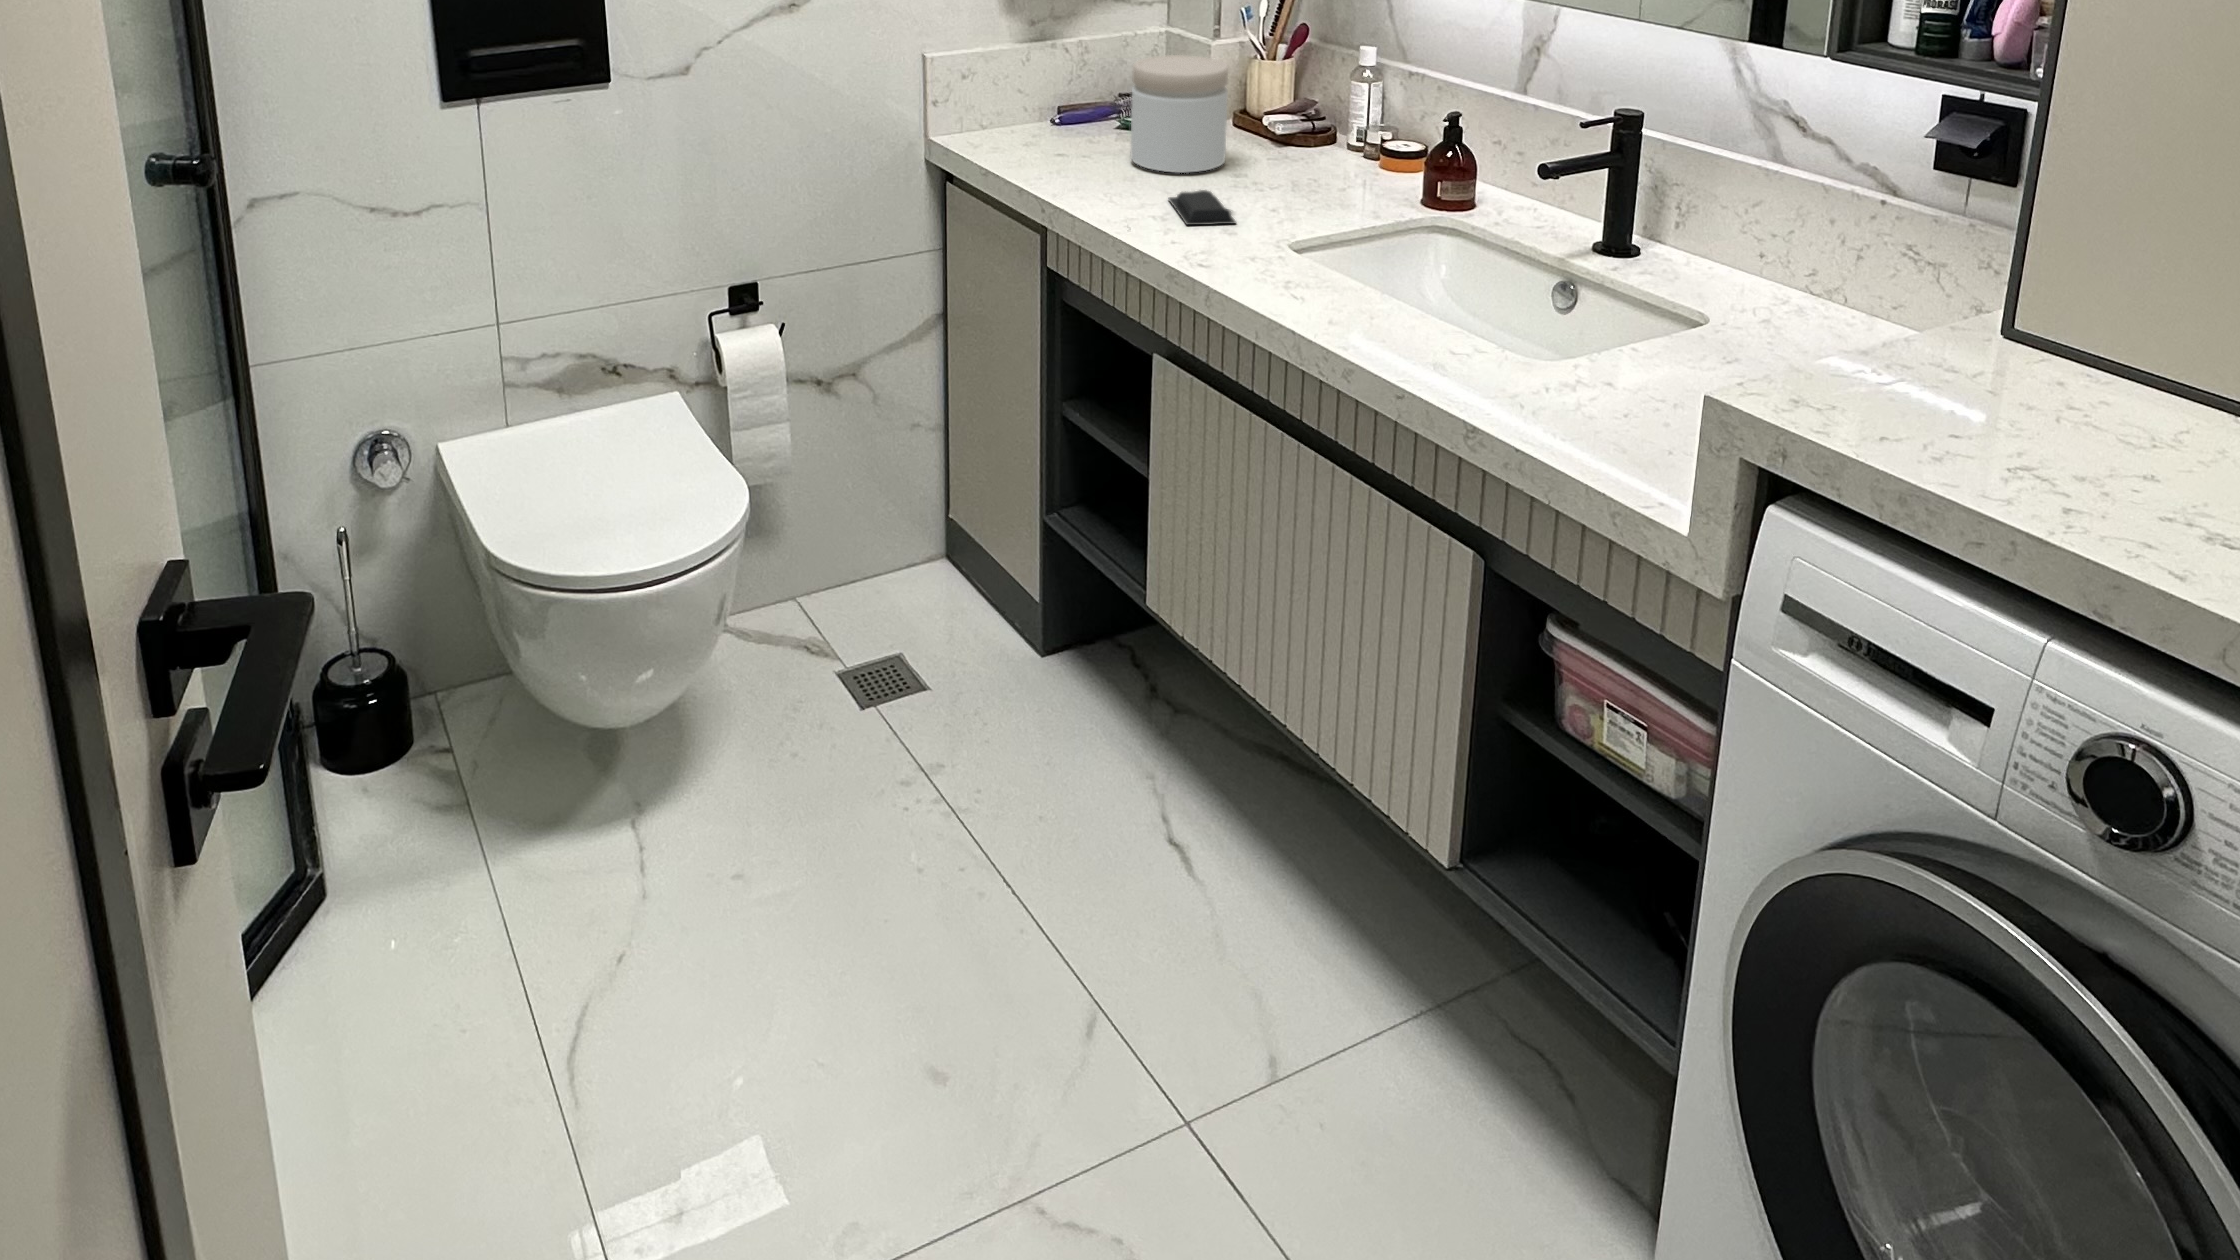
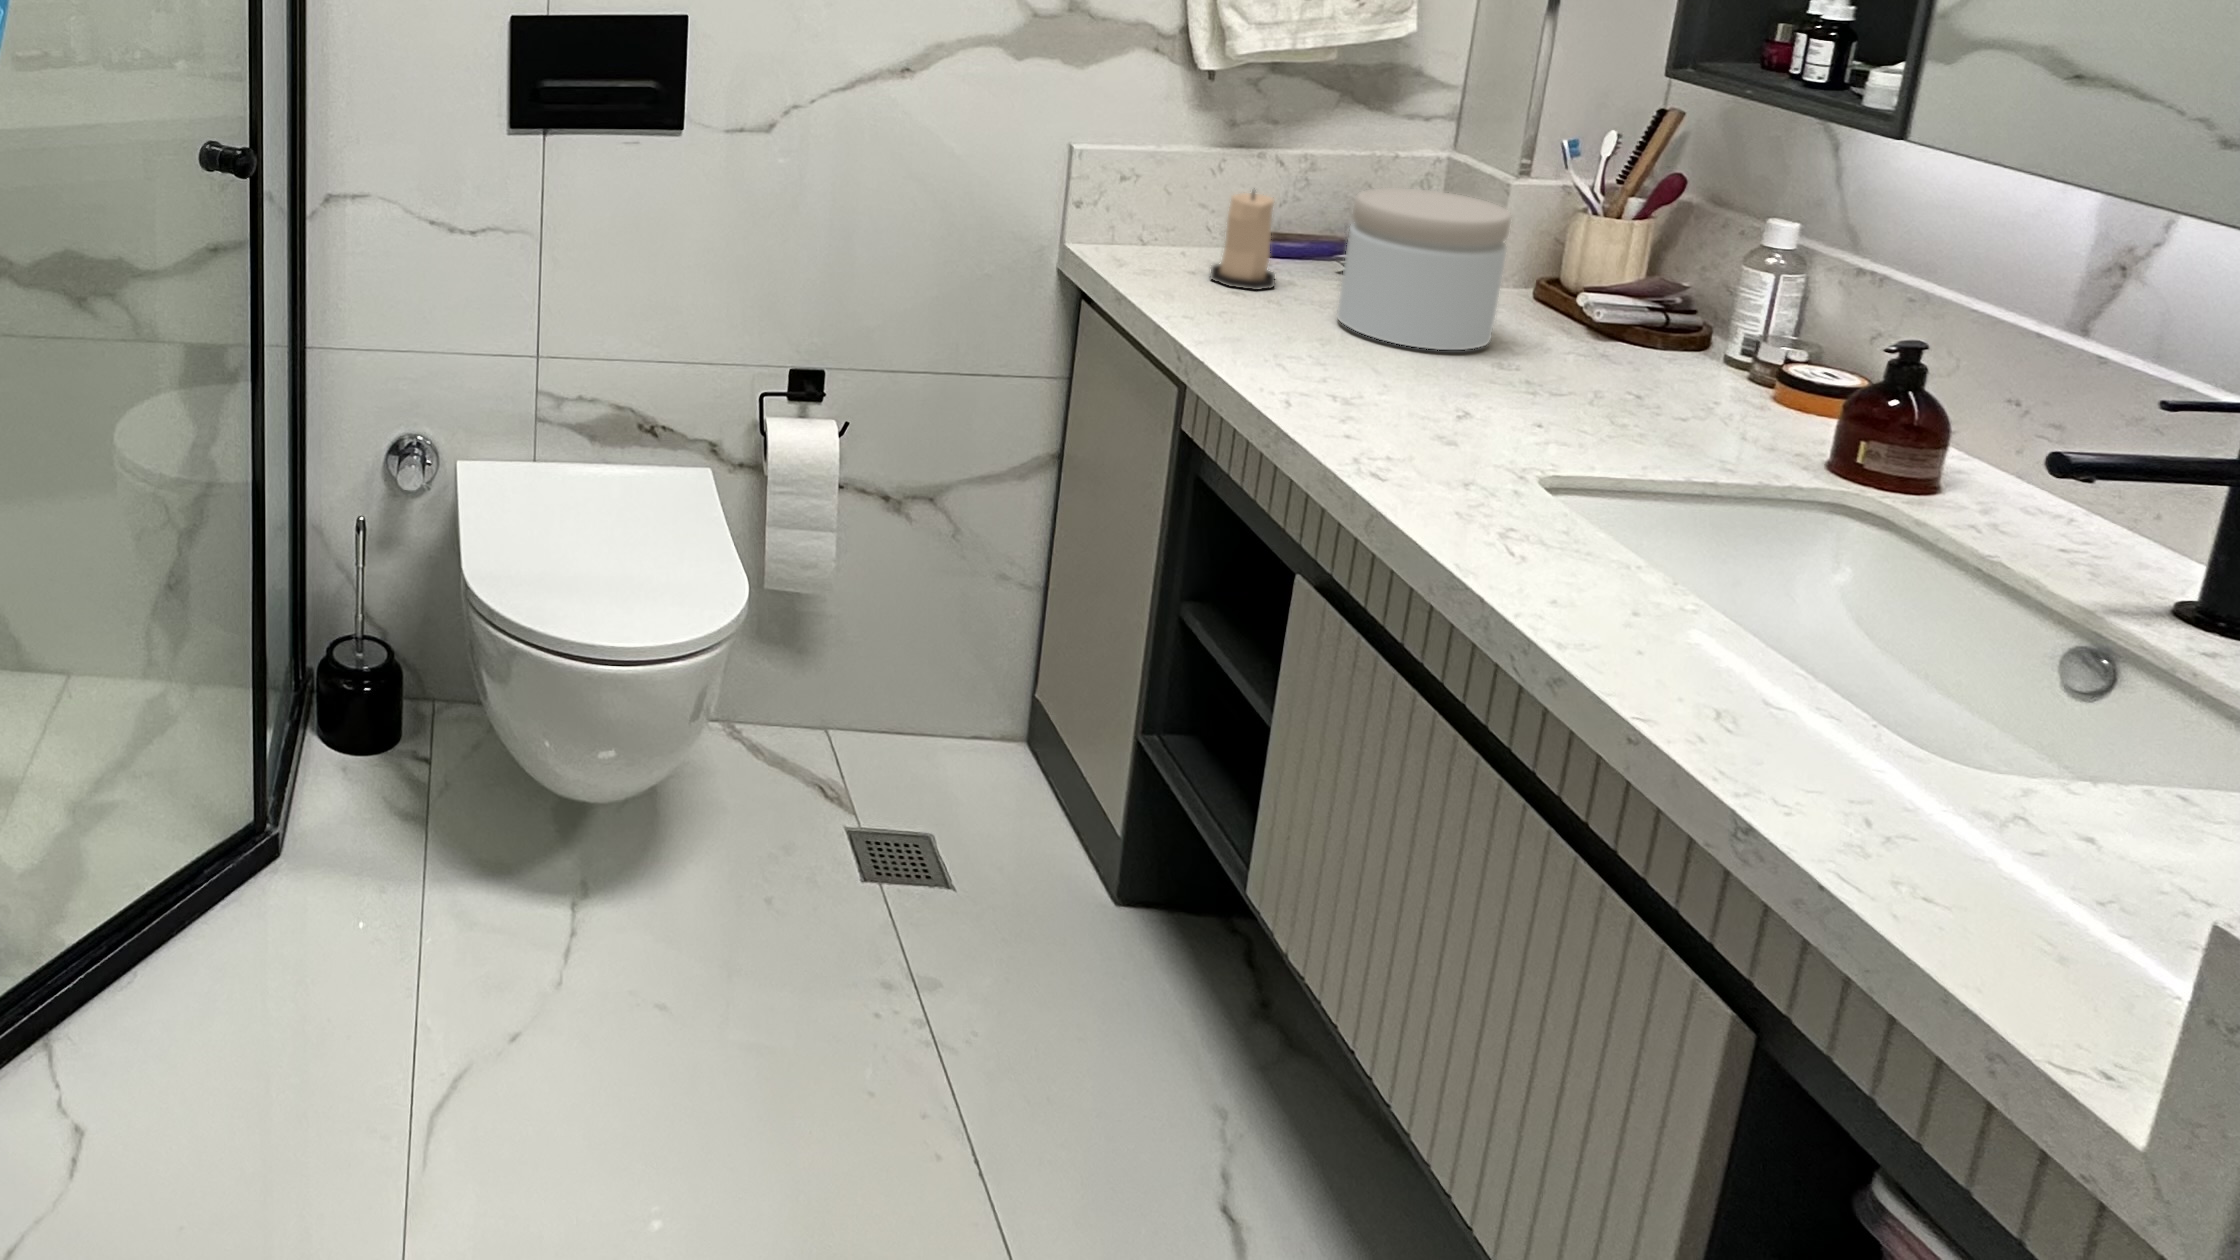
candle: none [1037,70,1082,151] -> present [1211,191,1275,290]
soap bar: present [1169,190,1236,225] -> none [1367,371,1461,429]

